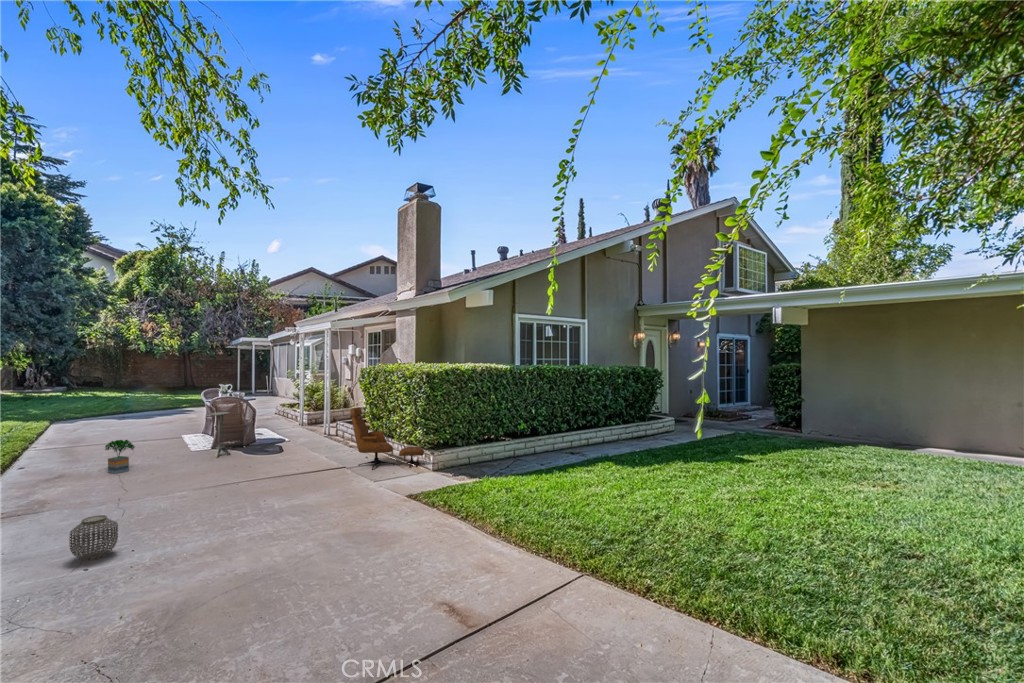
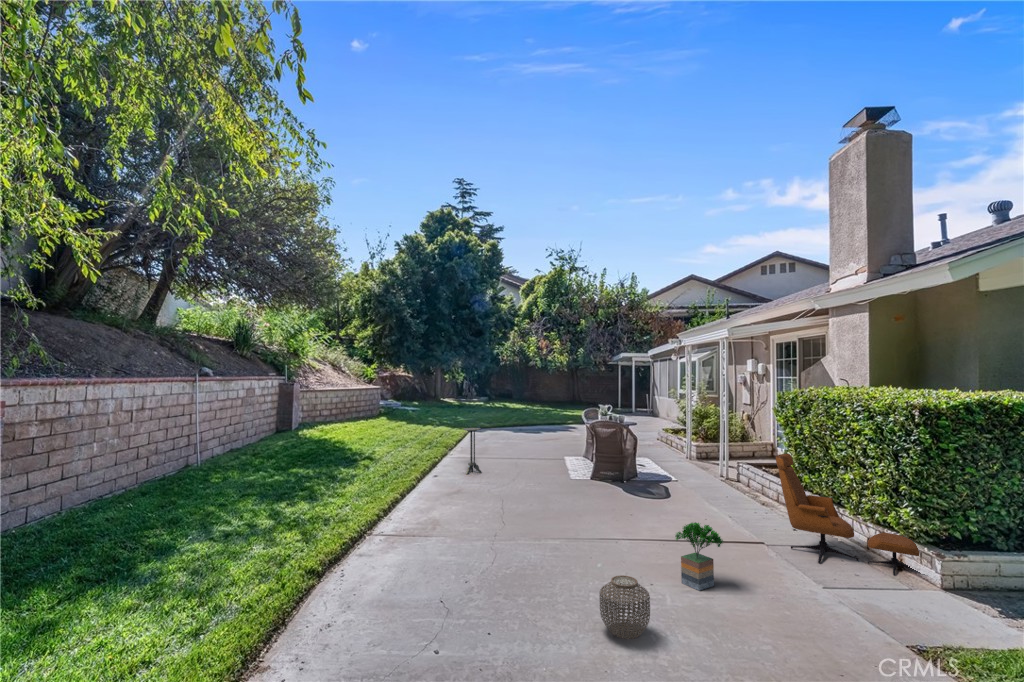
side table: present [211,412,231,458] -> present [464,428,482,474]
potted tree: present [105,440,135,474] -> present [675,522,723,591]
woven basket: present [69,515,118,561] -> present [600,575,650,639]

